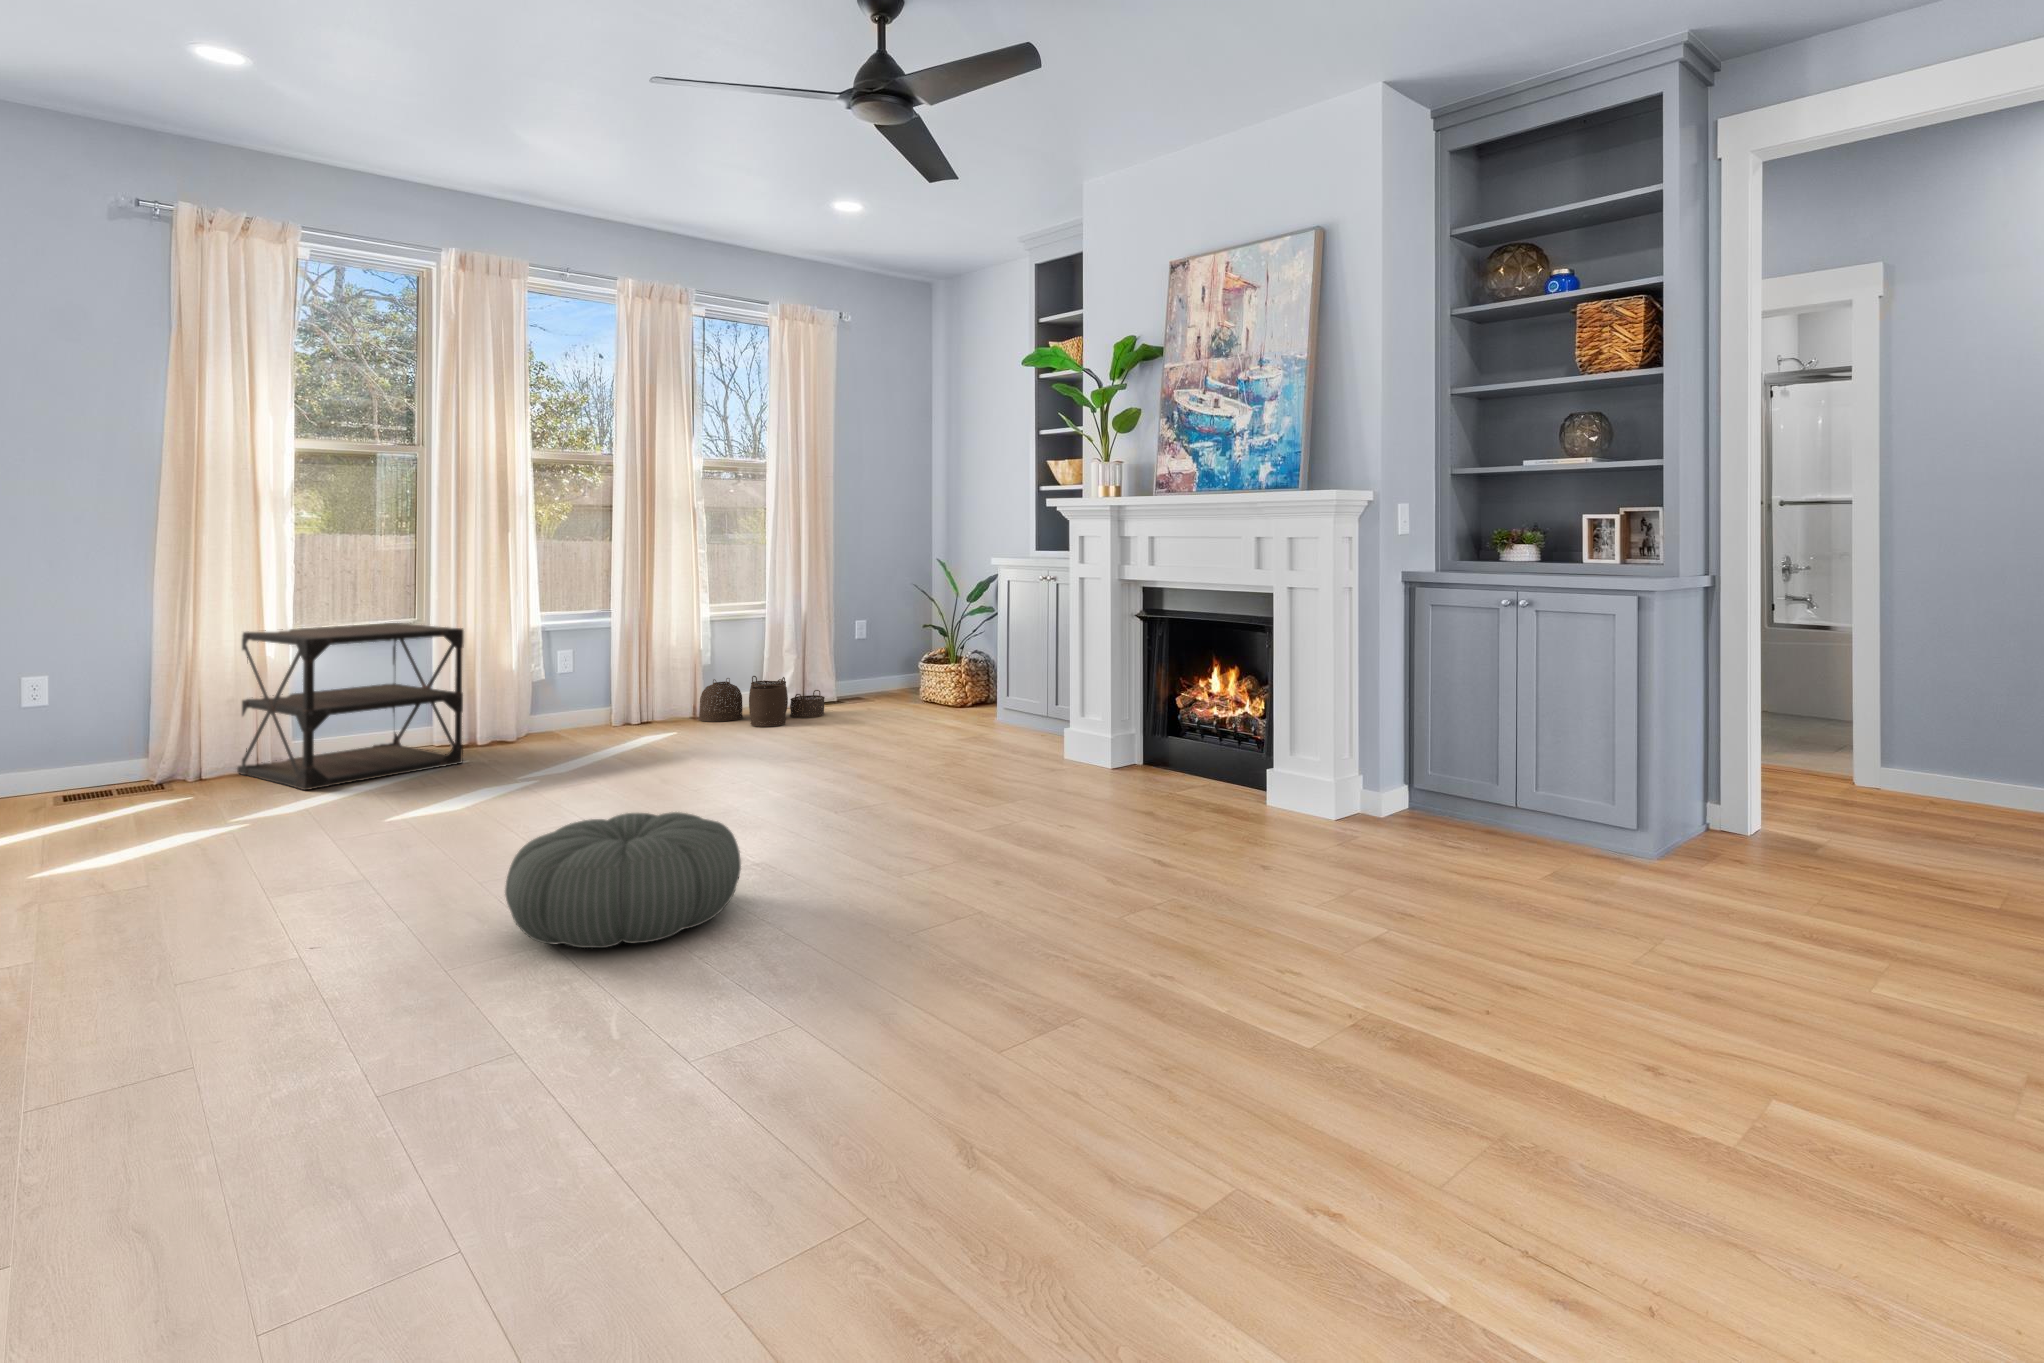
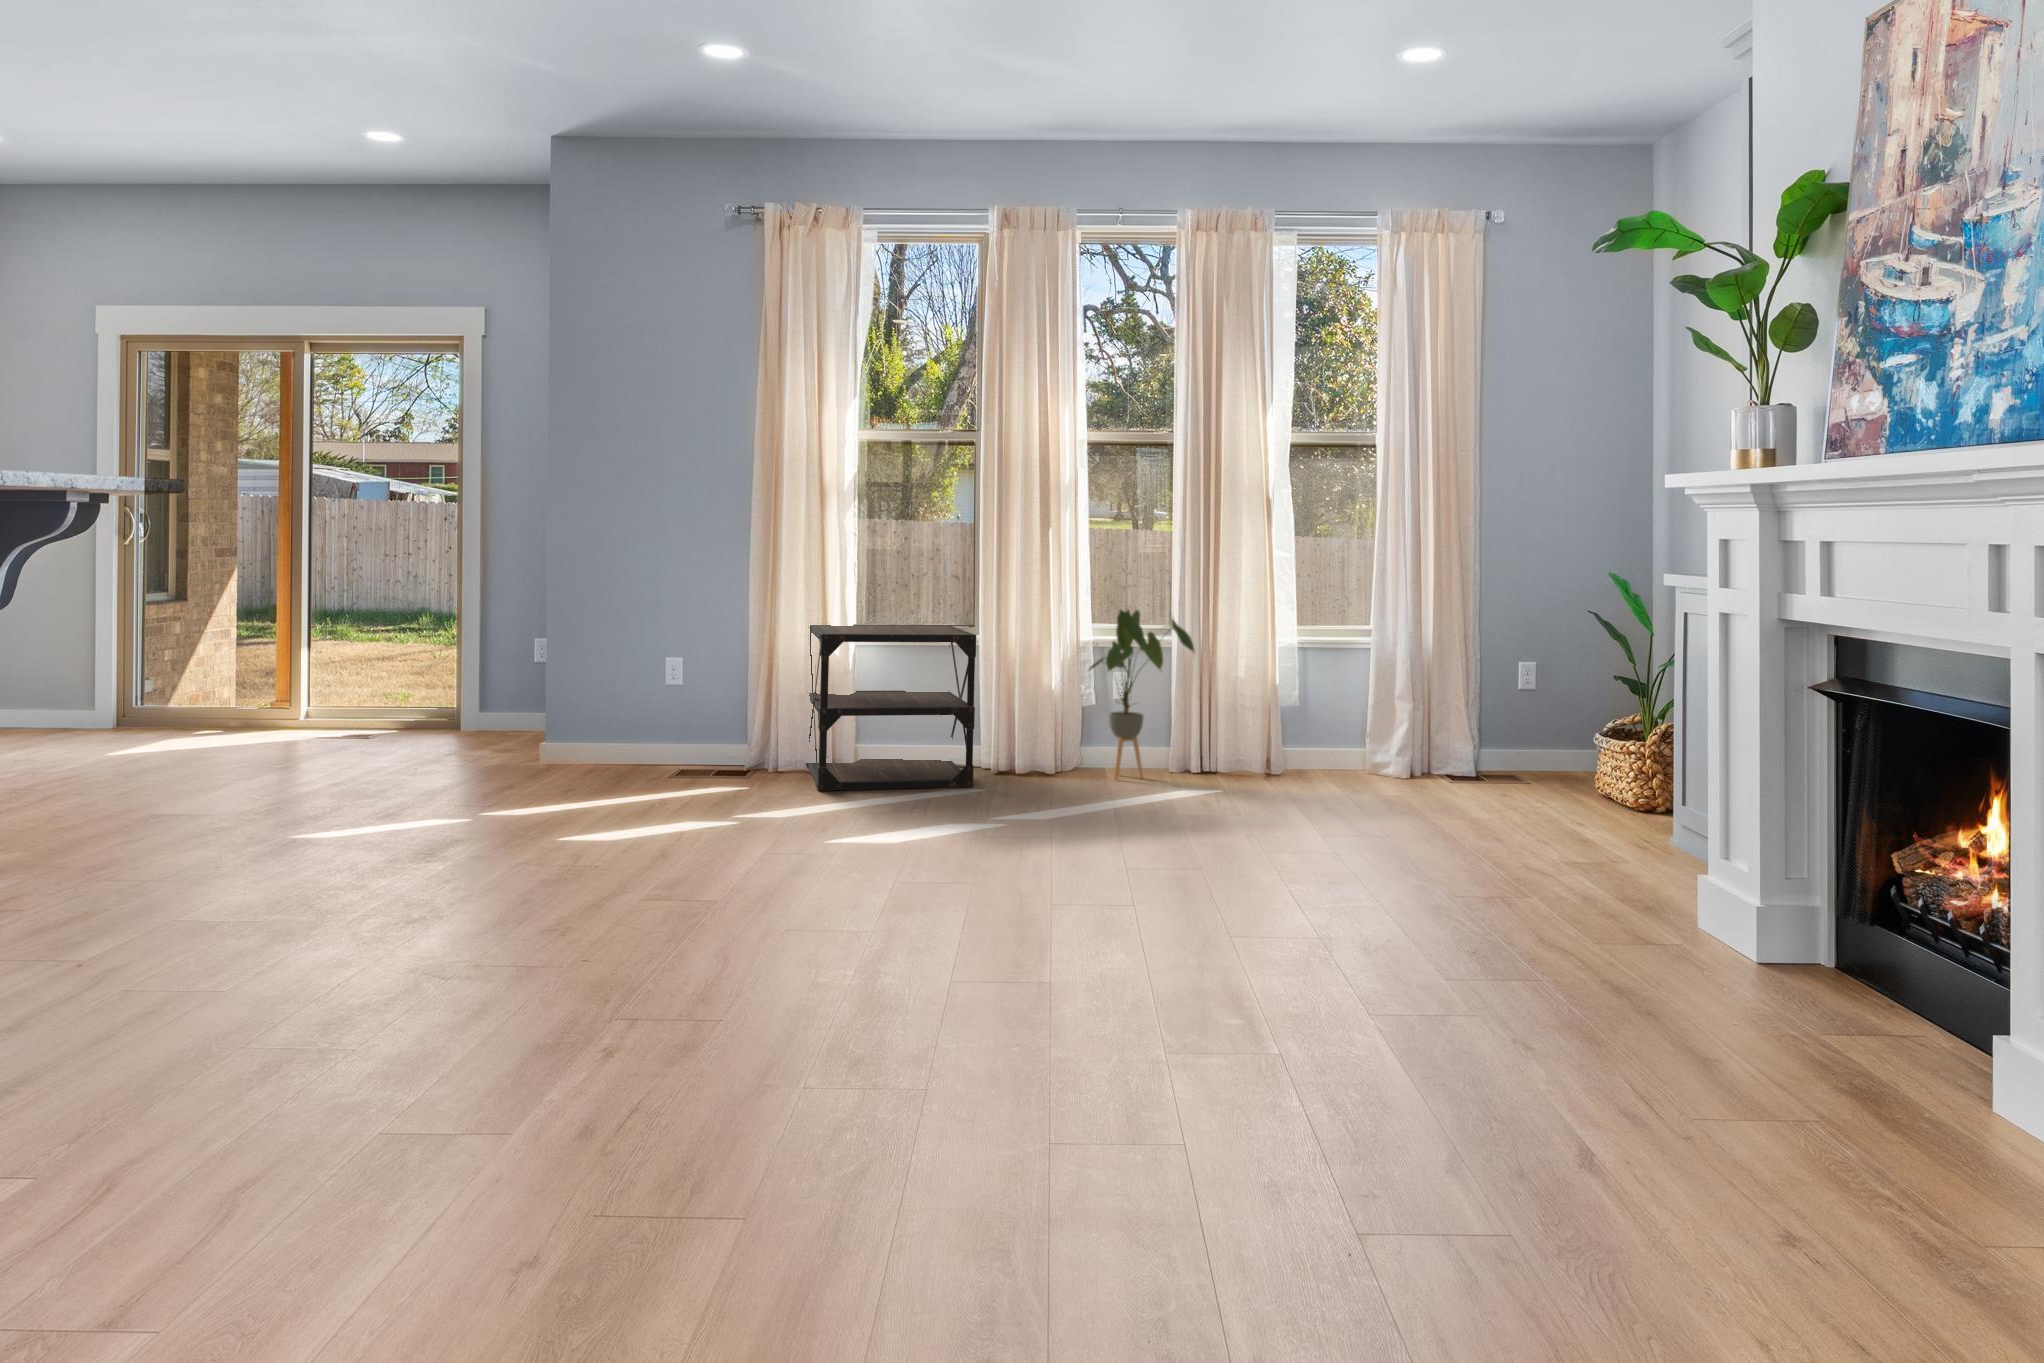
house plant: none [546,598,645,739] -> present [1089,610,1194,779]
woven basket: present [698,676,825,727] -> none [1271,725,1435,799]
pouf: present [505,812,741,948] -> none [657,866,928,1032]

